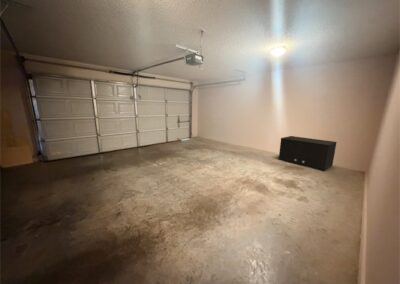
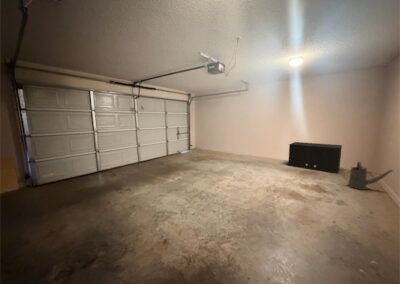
watering can: none [321,160,368,189] -> present [348,162,392,190]

